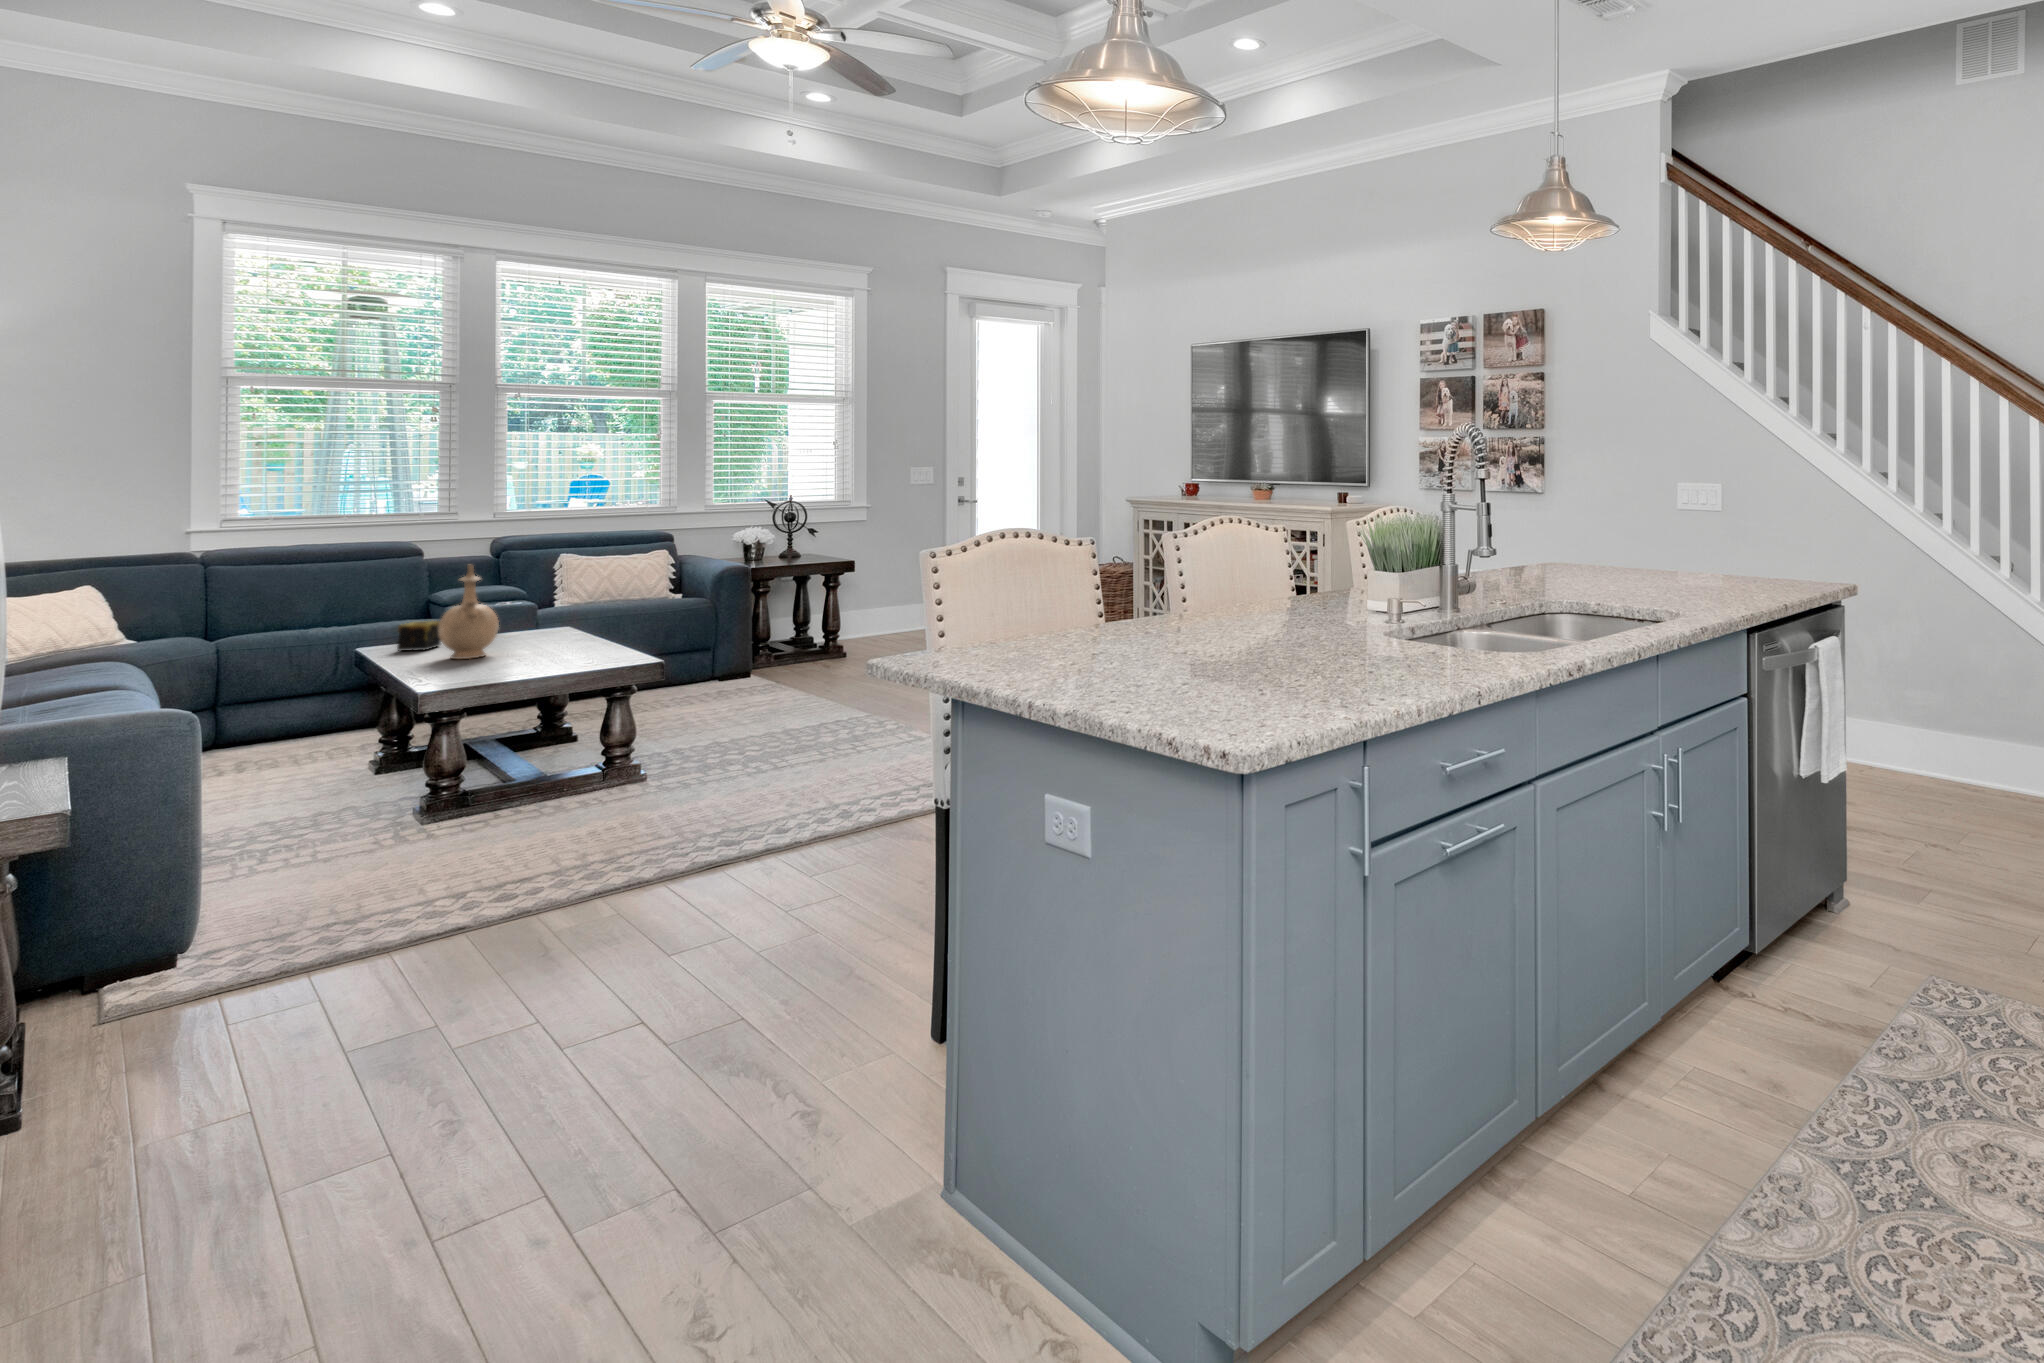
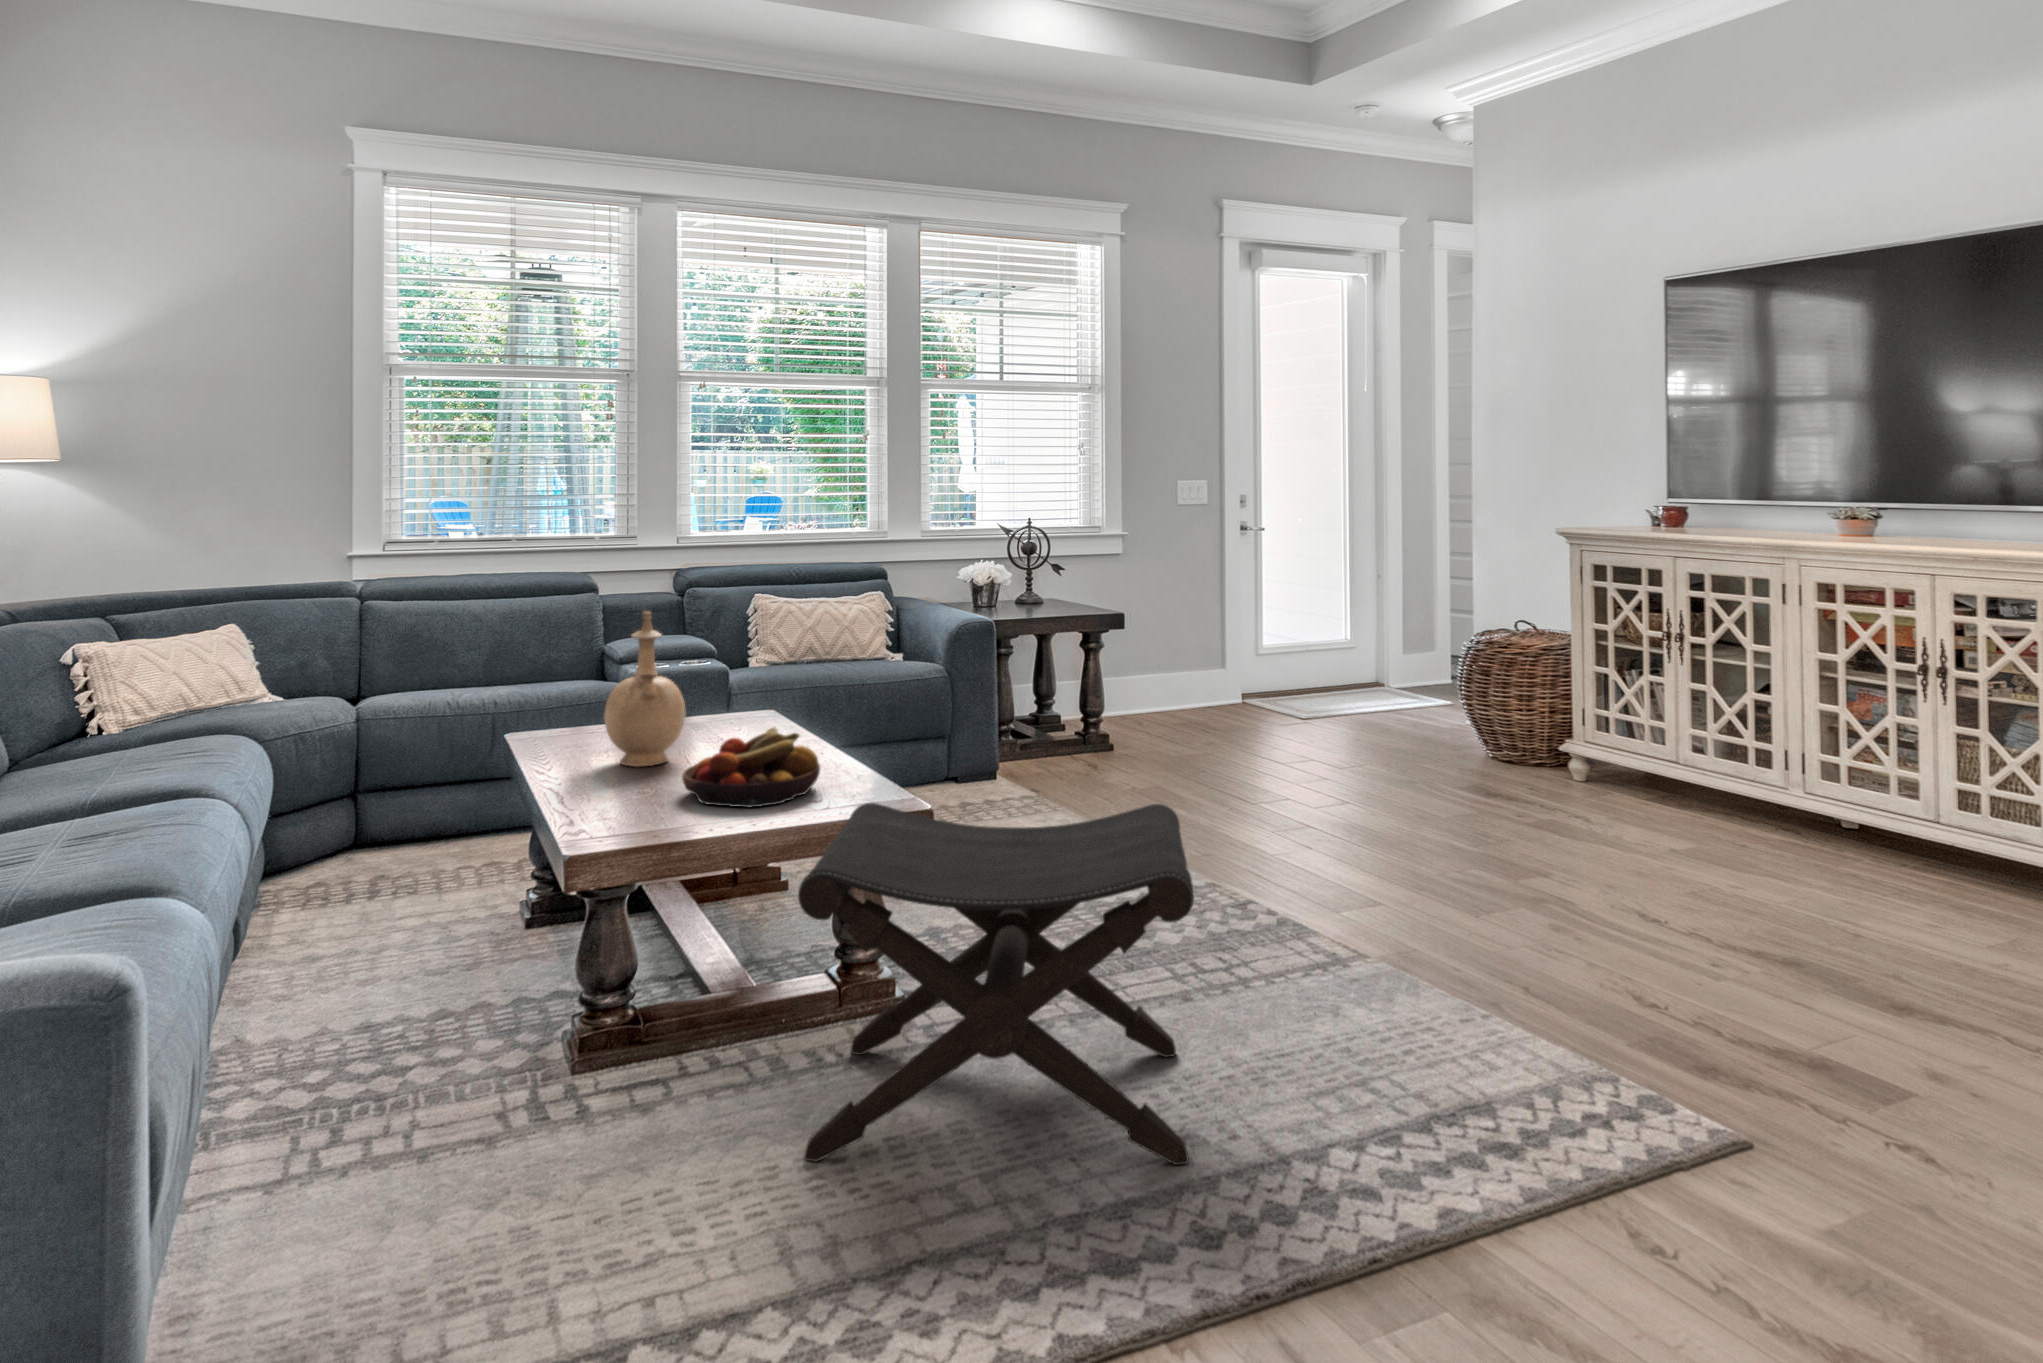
candle: present [397,621,441,651] -> none [553,697,611,744]
fruit bowl: none [496,630,592,673] -> present [682,727,820,807]
footstool: none [567,656,809,839] -> present [798,803,1194,1165]

